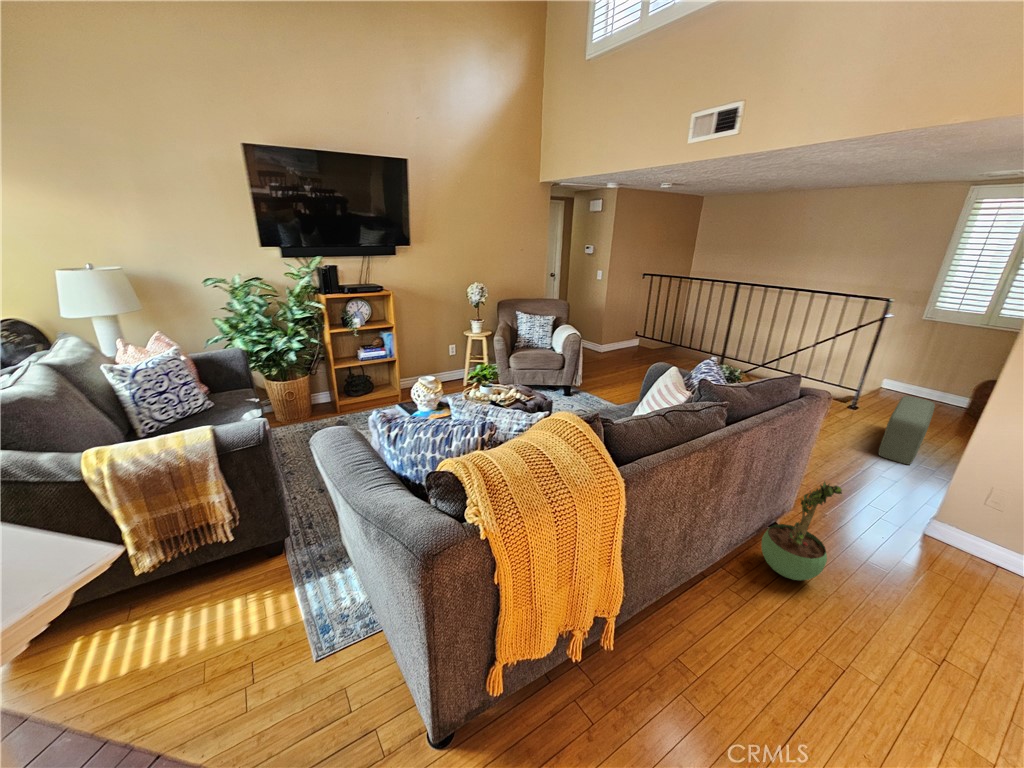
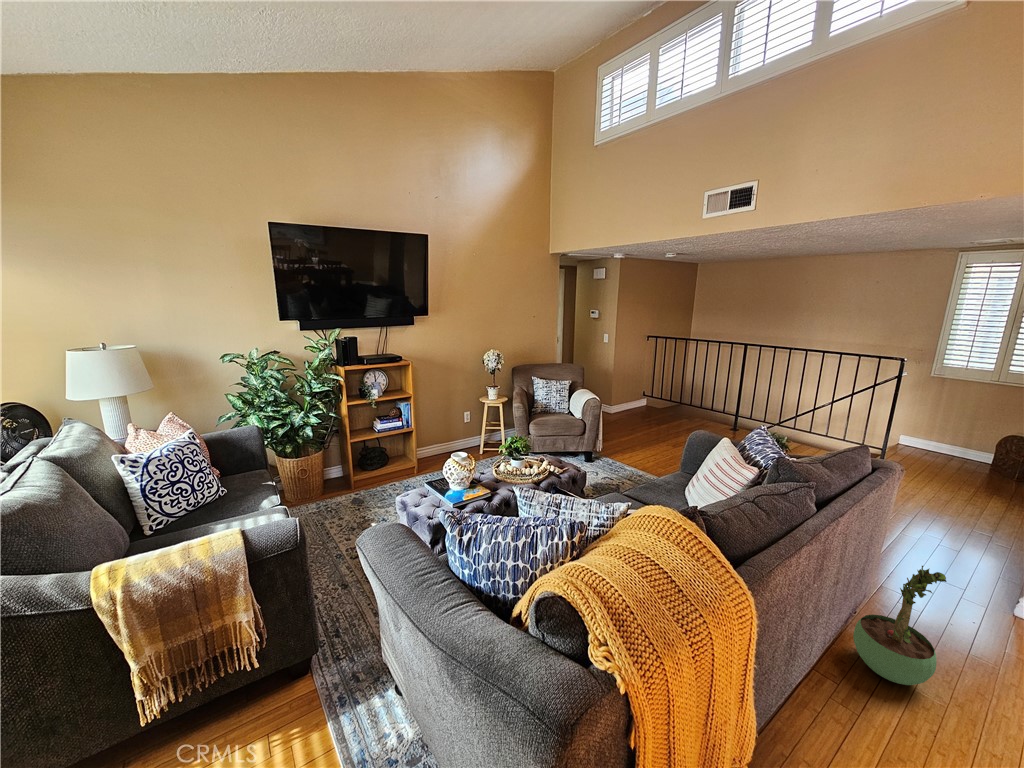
pouf: present [879,396,935,465] -> none [928,456,978,532]

